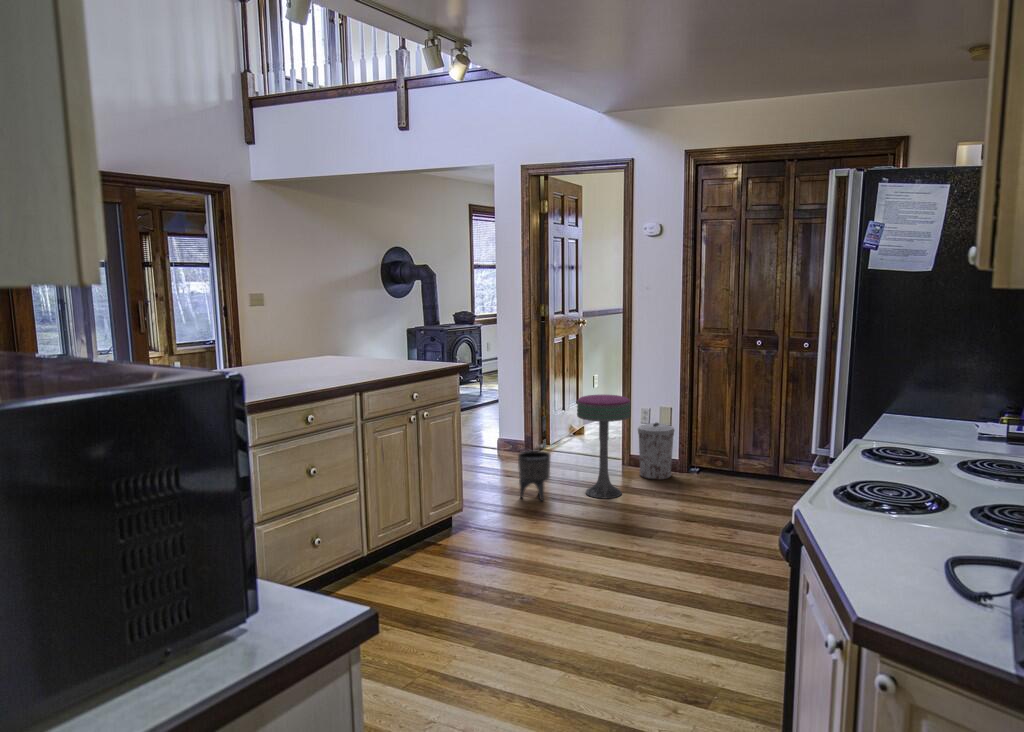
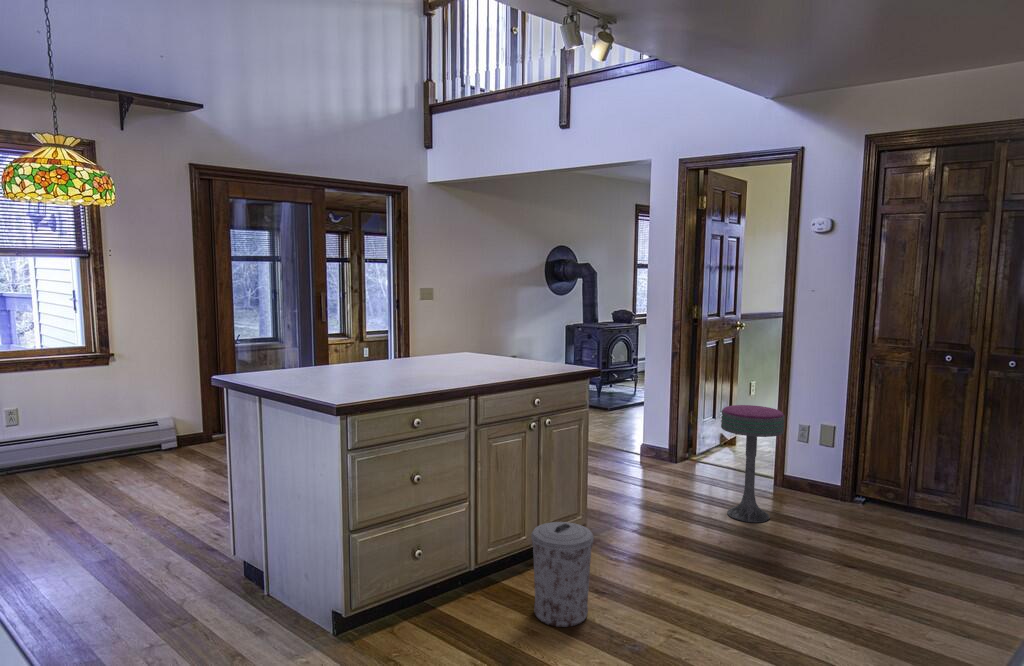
trash can: present [638,423,674,480] -> present [531,522,594,627]
planter: present [518,451,550,501] -> none [652,460,688,517]

